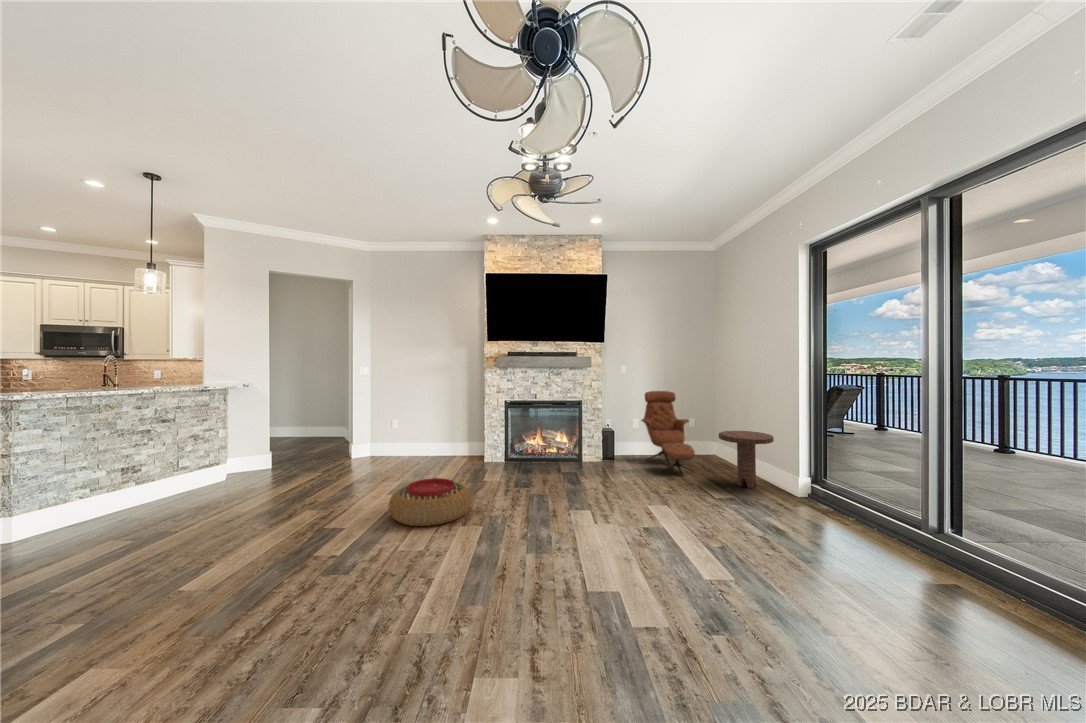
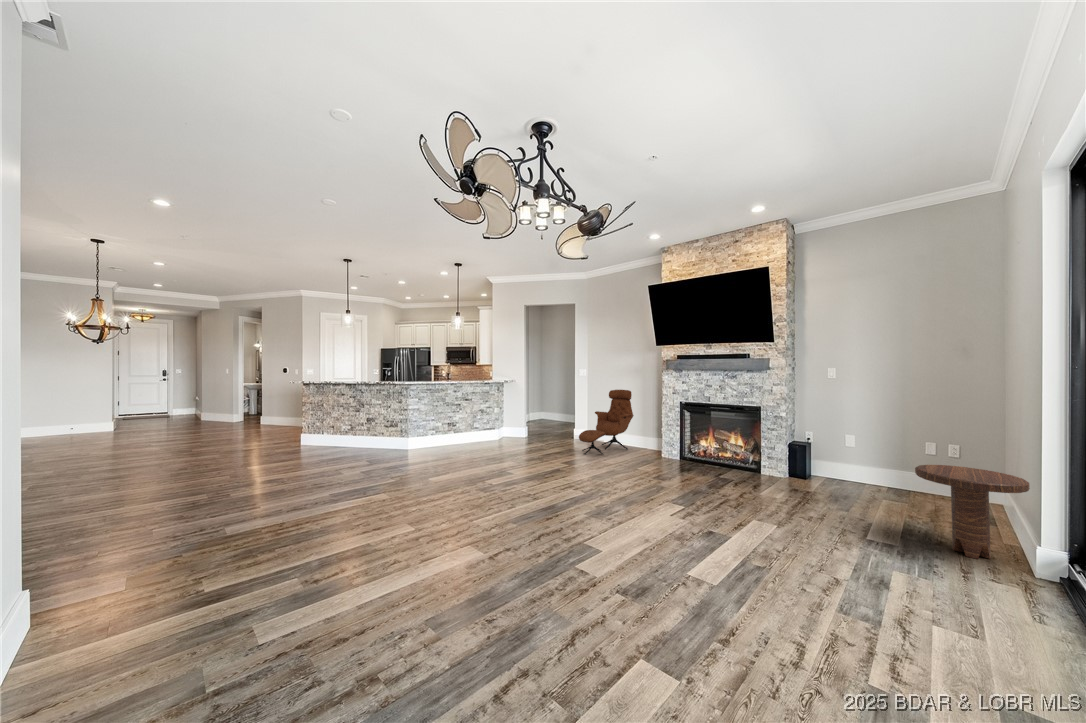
lounge chair: present [641,391,695,476] -> present [579,390,634,454]
pouf: present [389,478,471,526] -> none [531,453,592,486]

